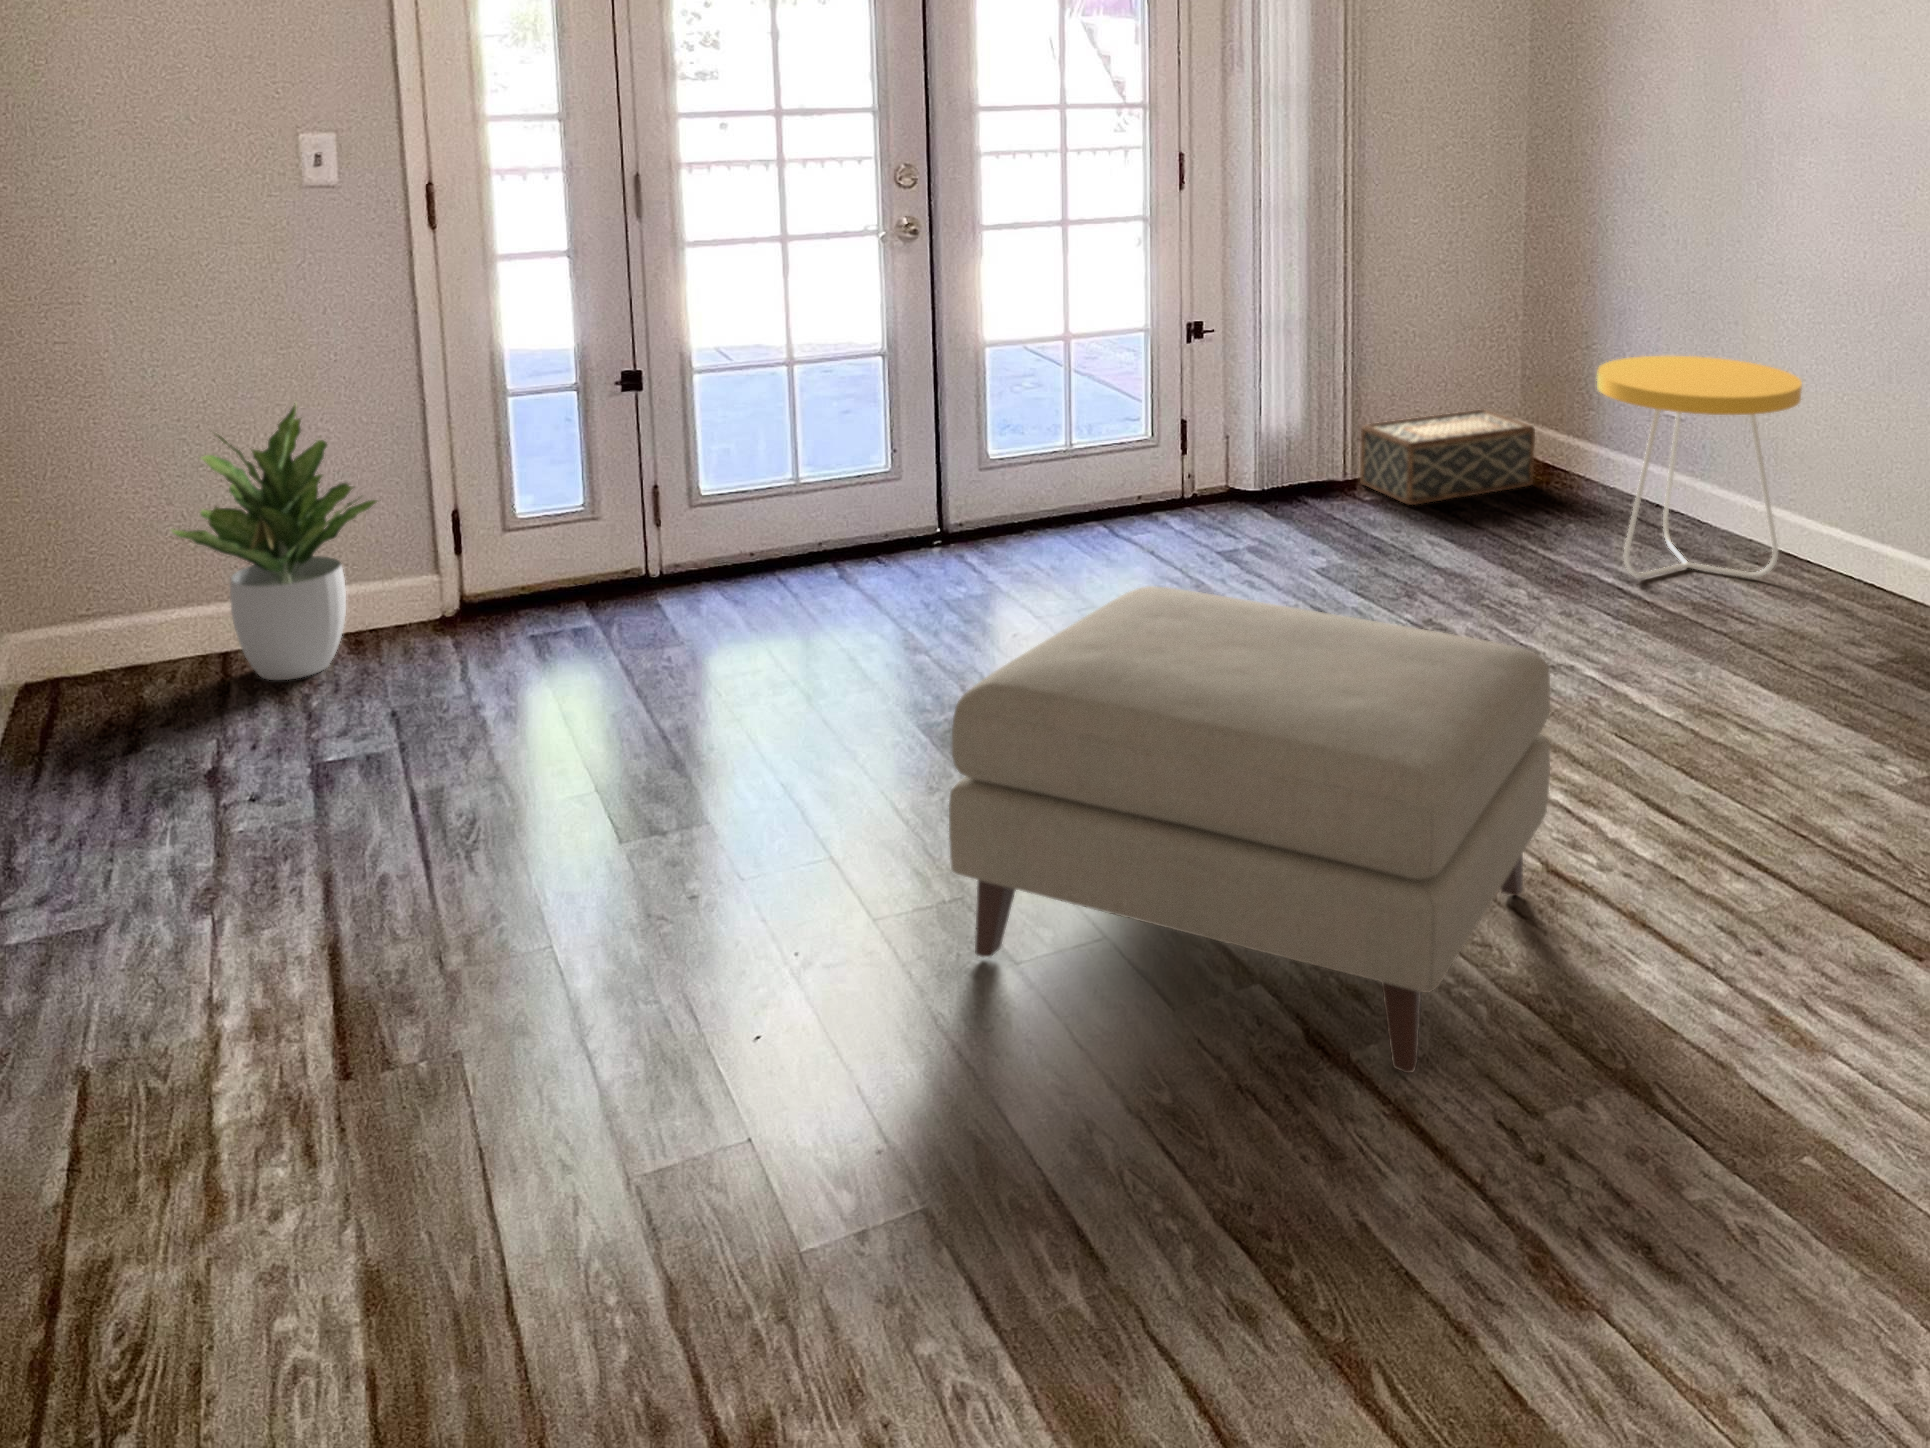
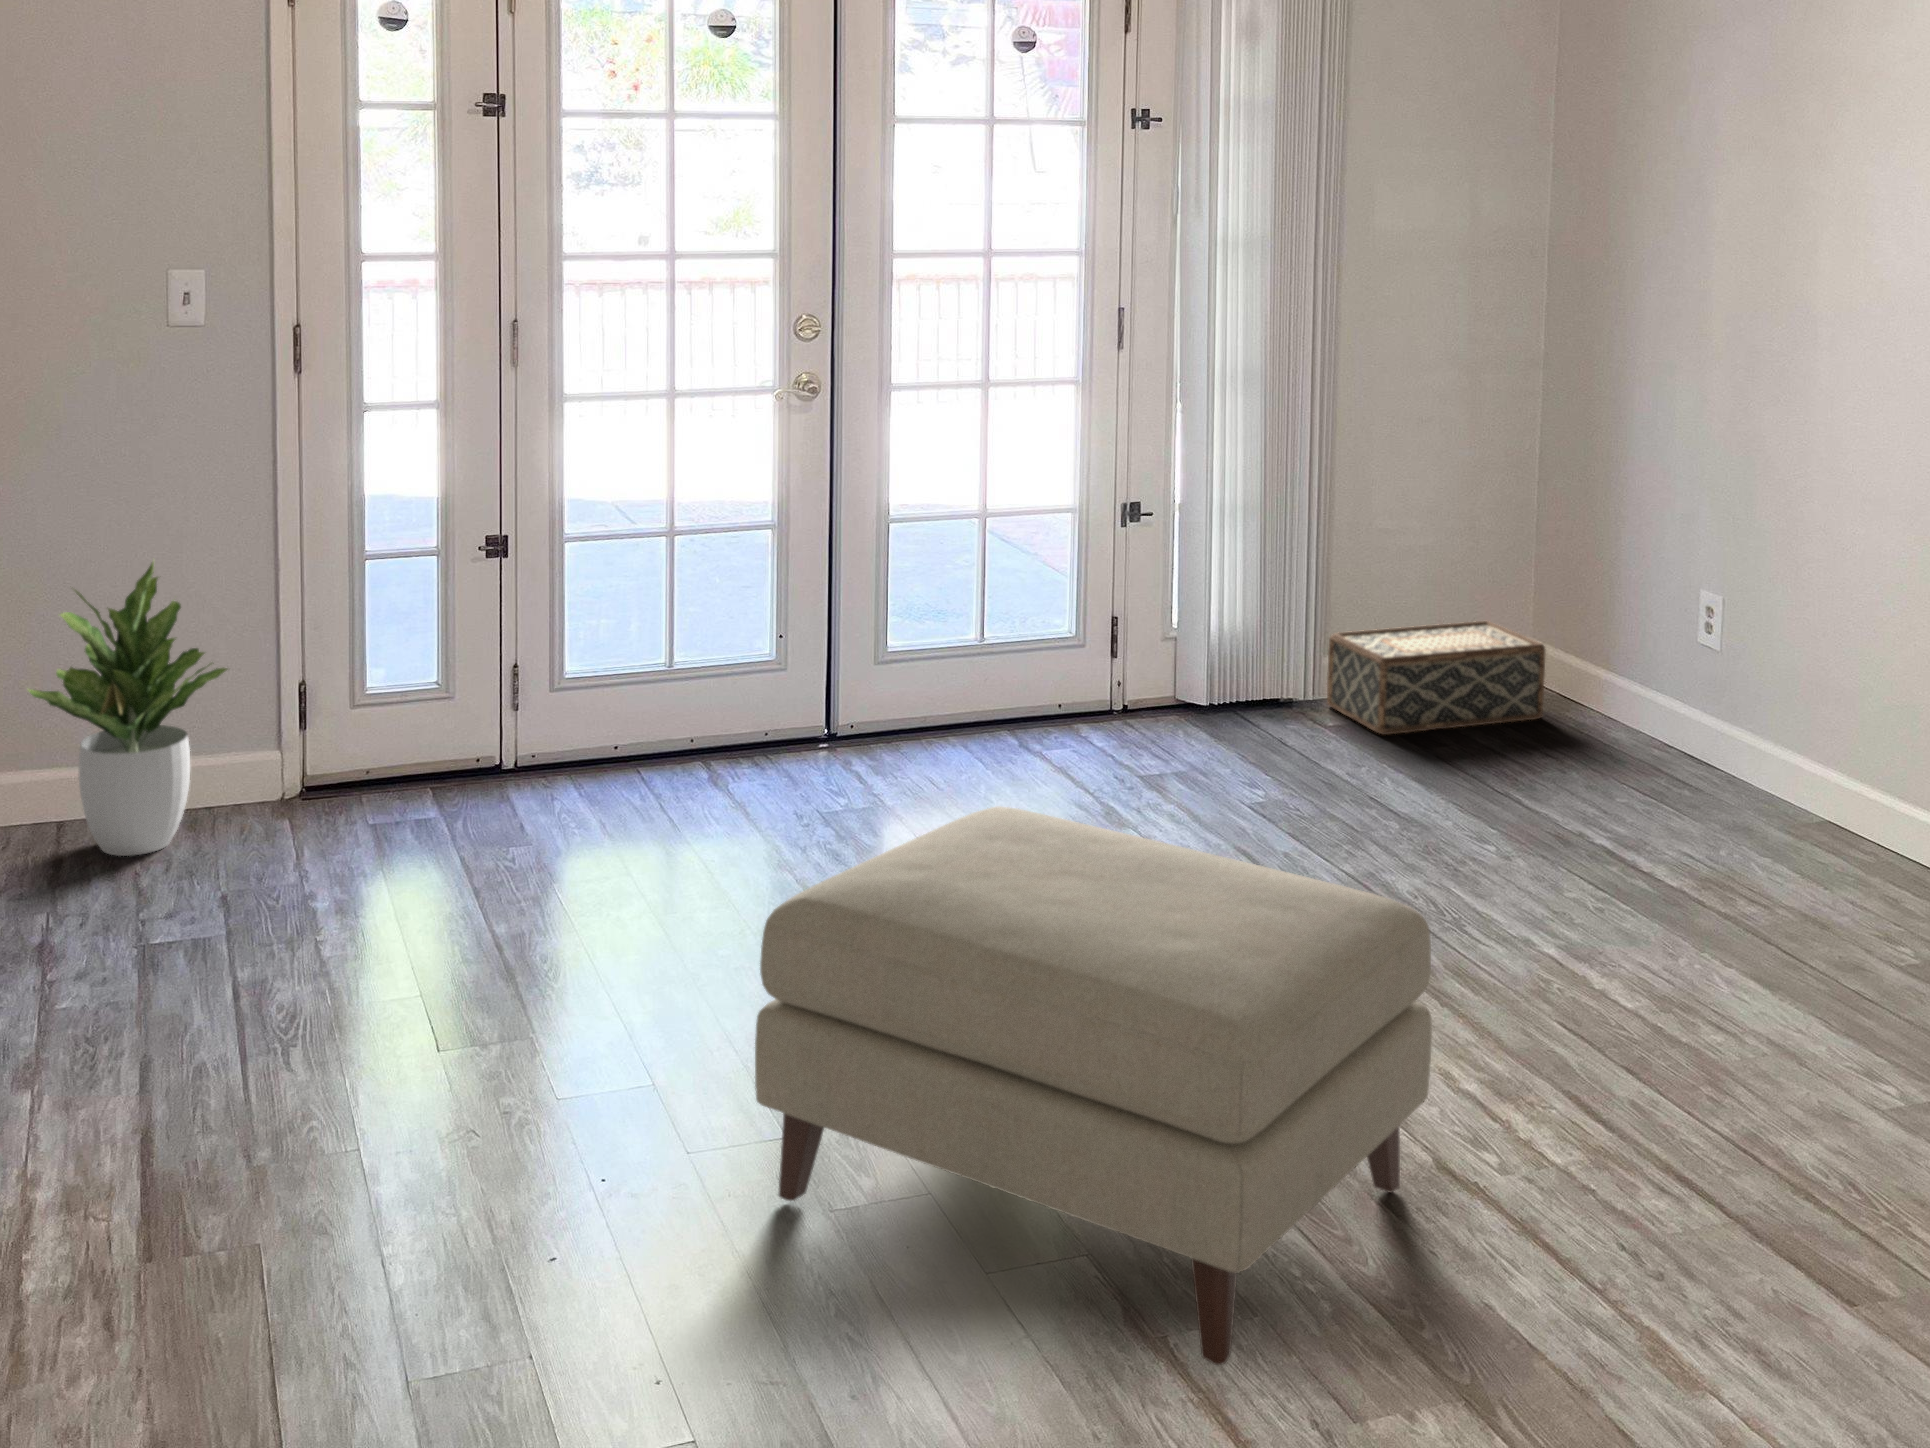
side table: present [1597,356,1802,578] -> none [1598,564,1855,848]

